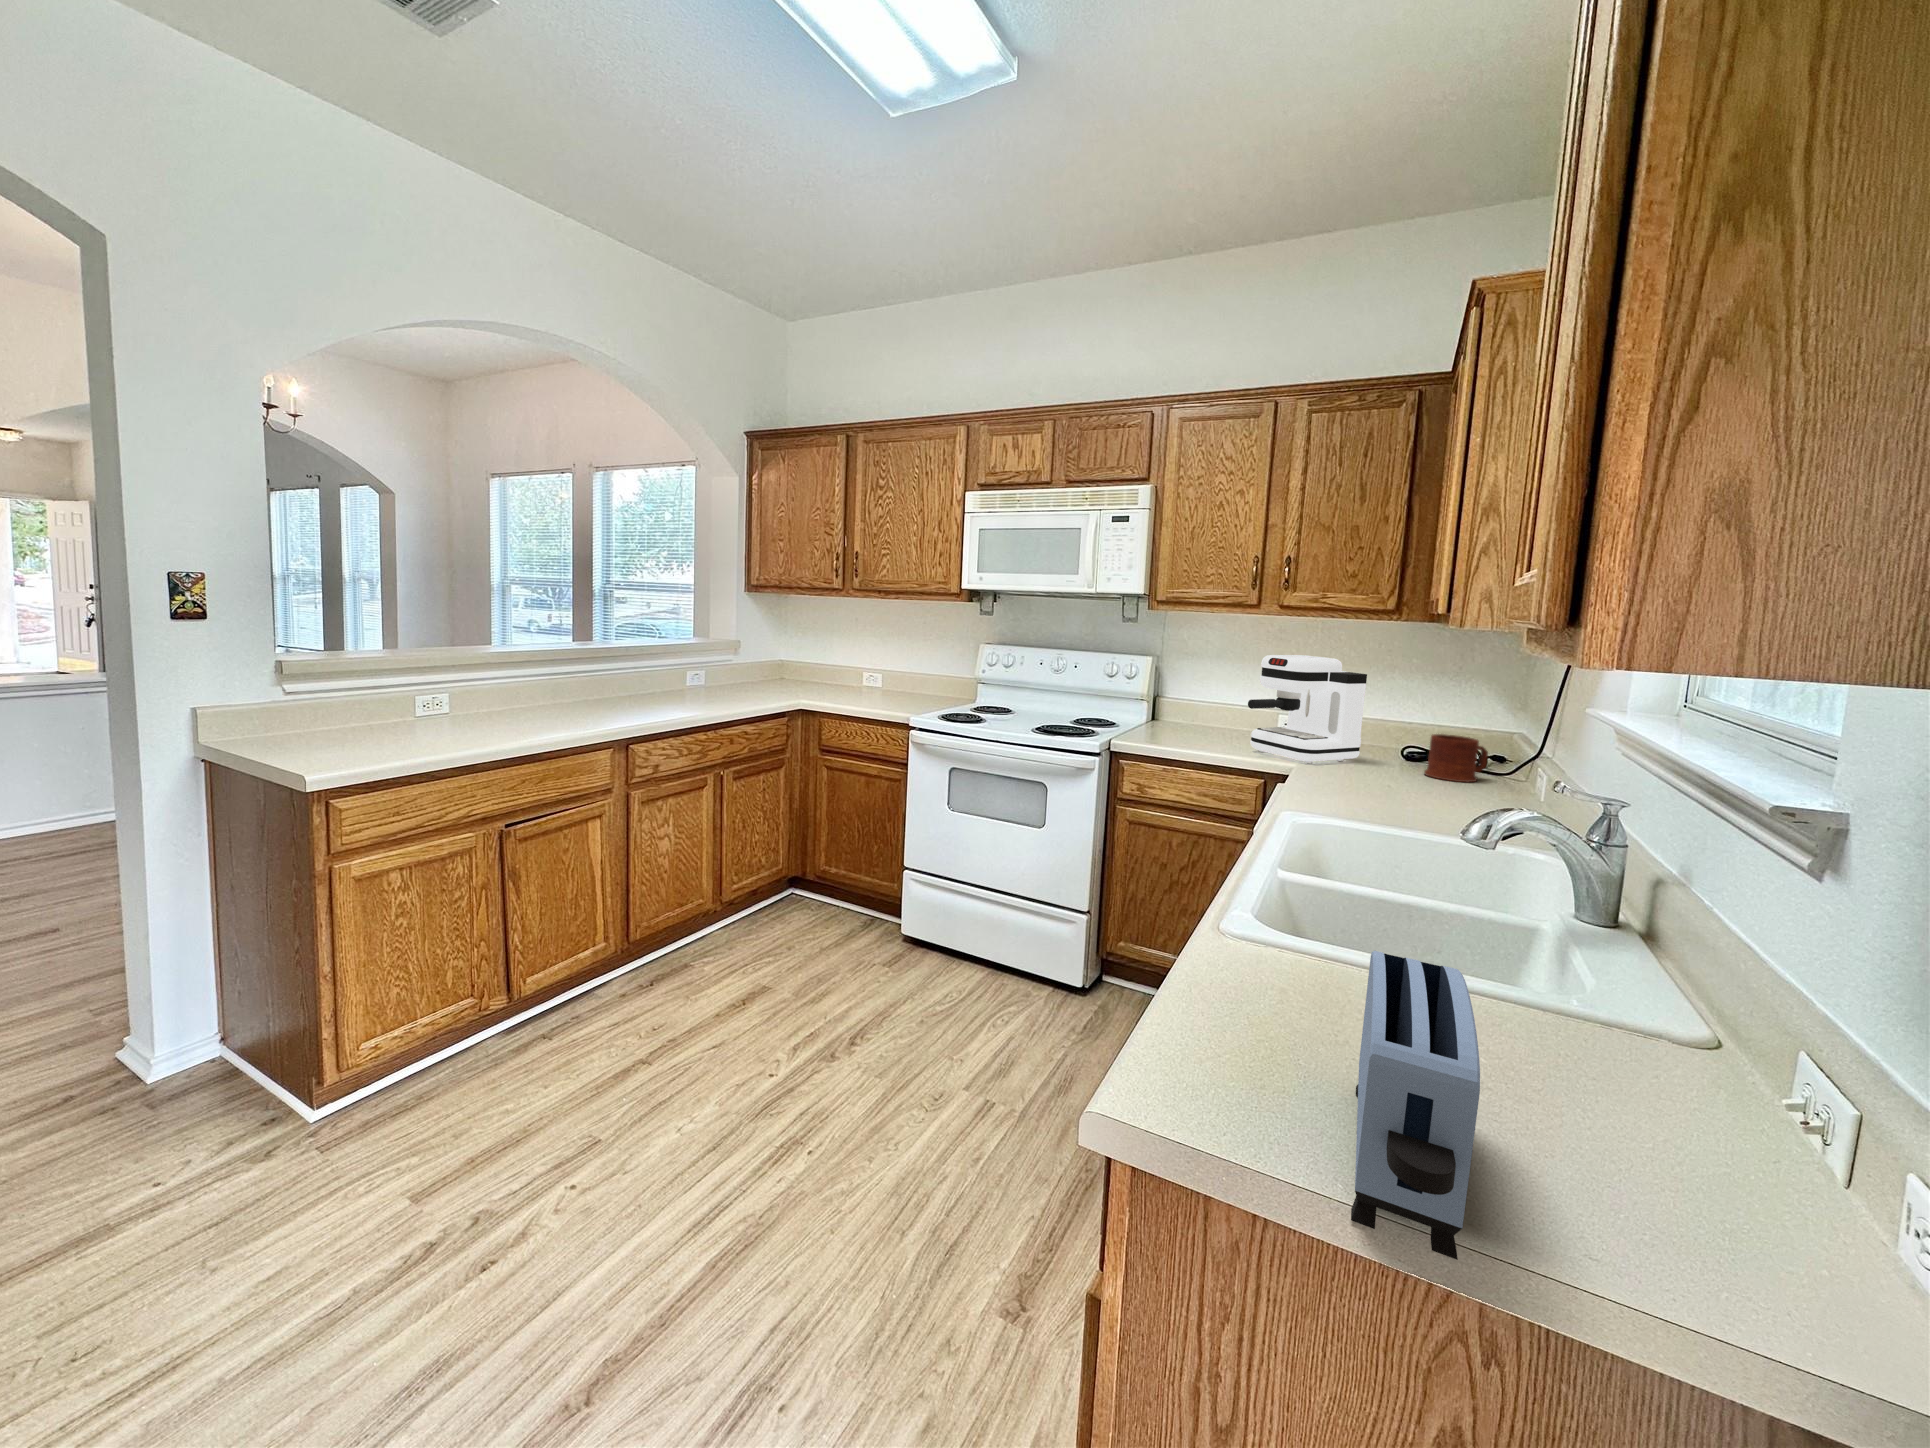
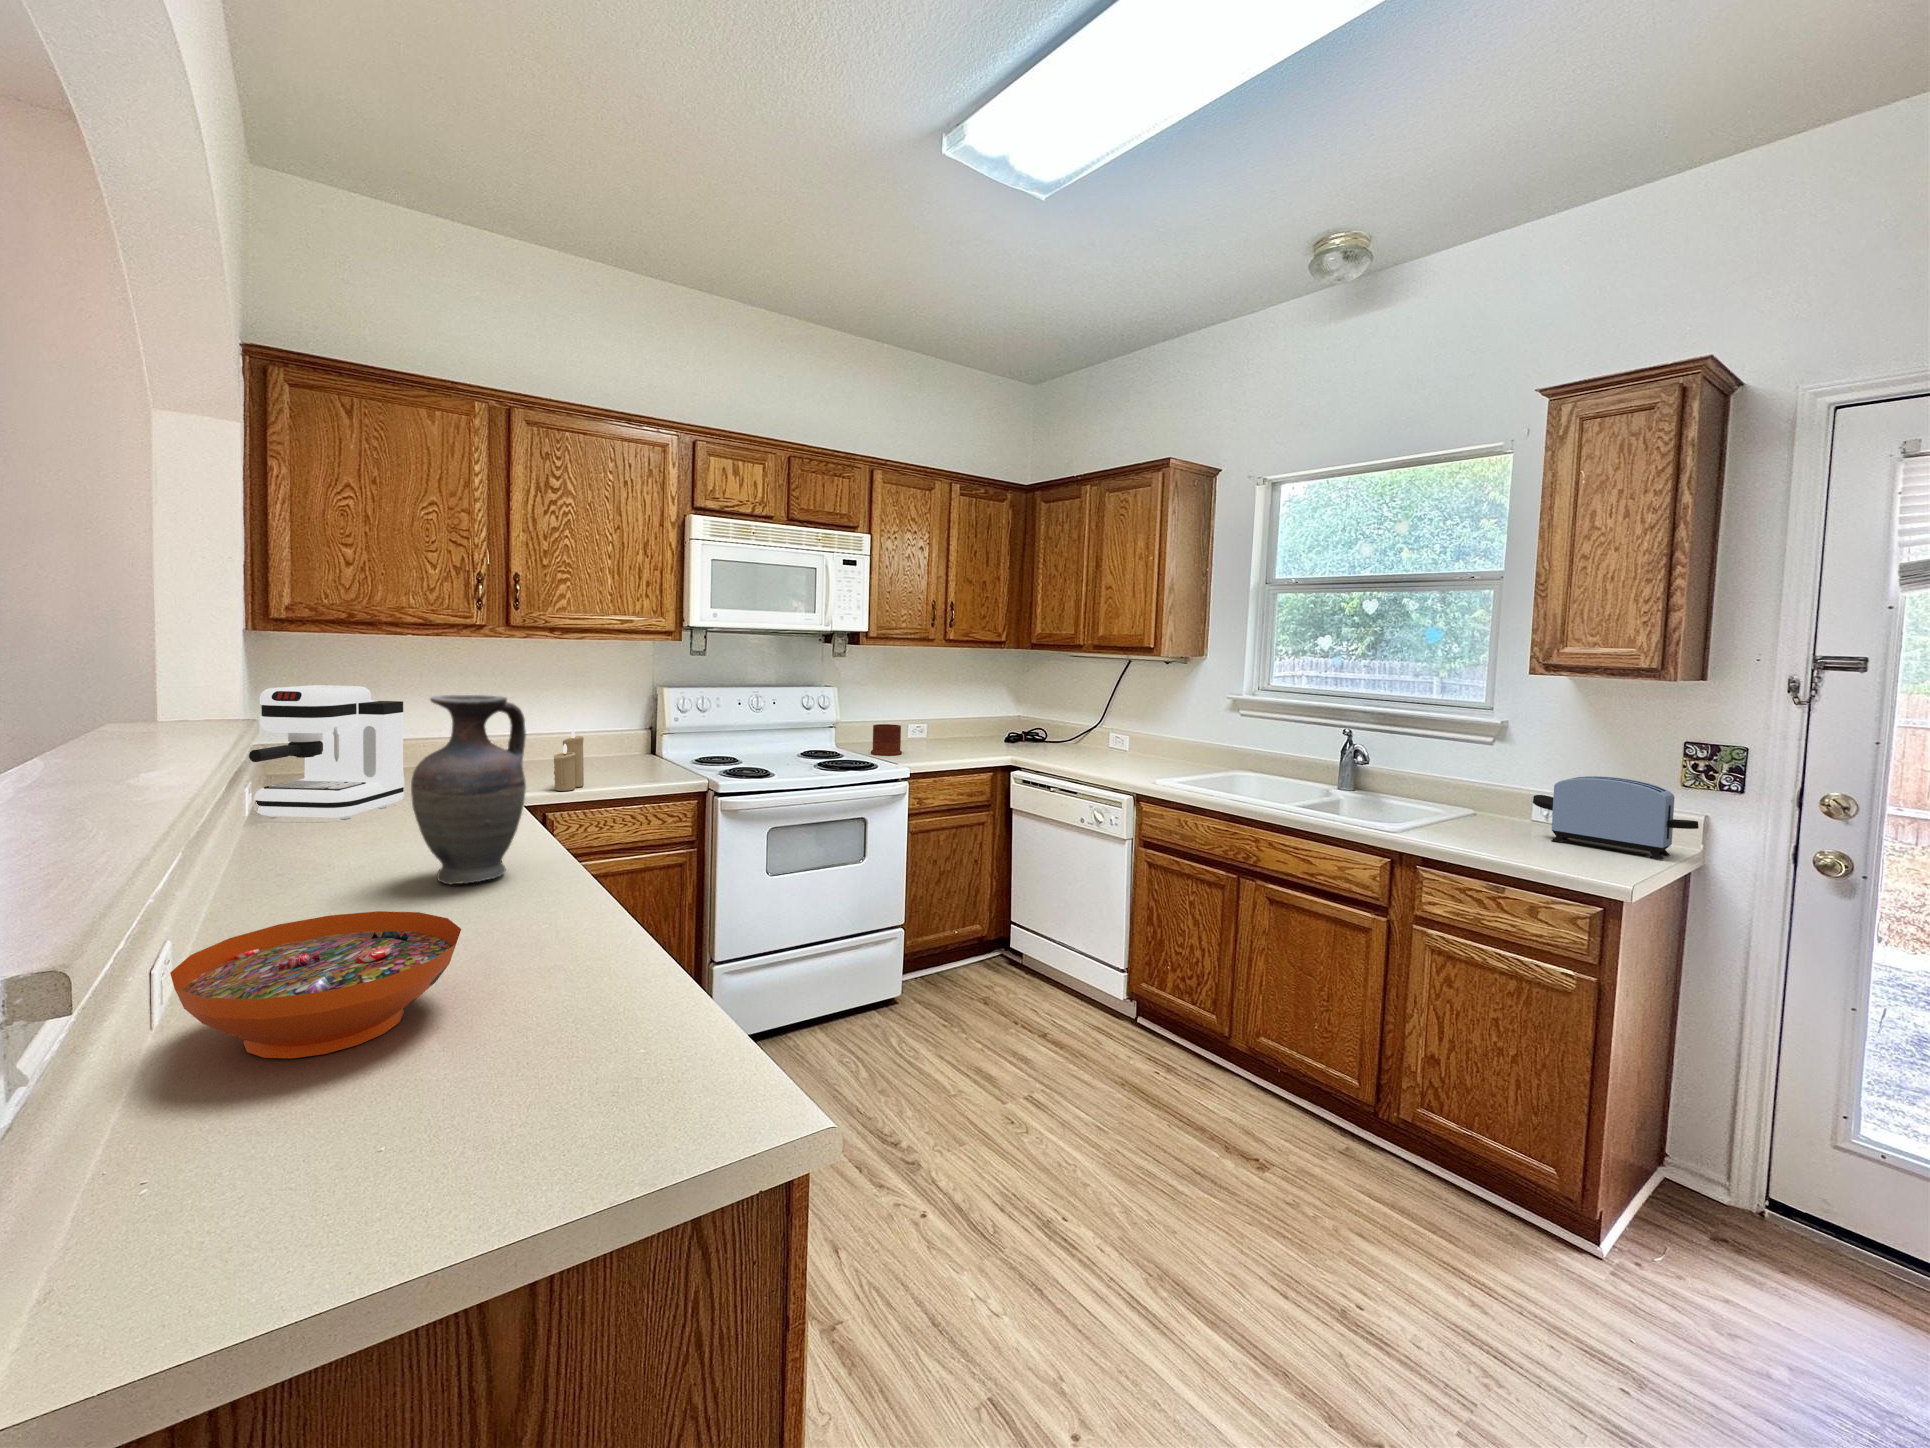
vase: none [589,621,647,721] -> present [411,695,526,884]
coffee maker: present [1248,655,1367,763] -> present [249,685,404,819]
candle: none [844,664,872,706] -> present [554,730,584,791]
decorative bowl: none [355,699,462,739] -> present [170,911,461,1058]
mug: present [1424,734,1488,782] -> present [871,724,902,755]

